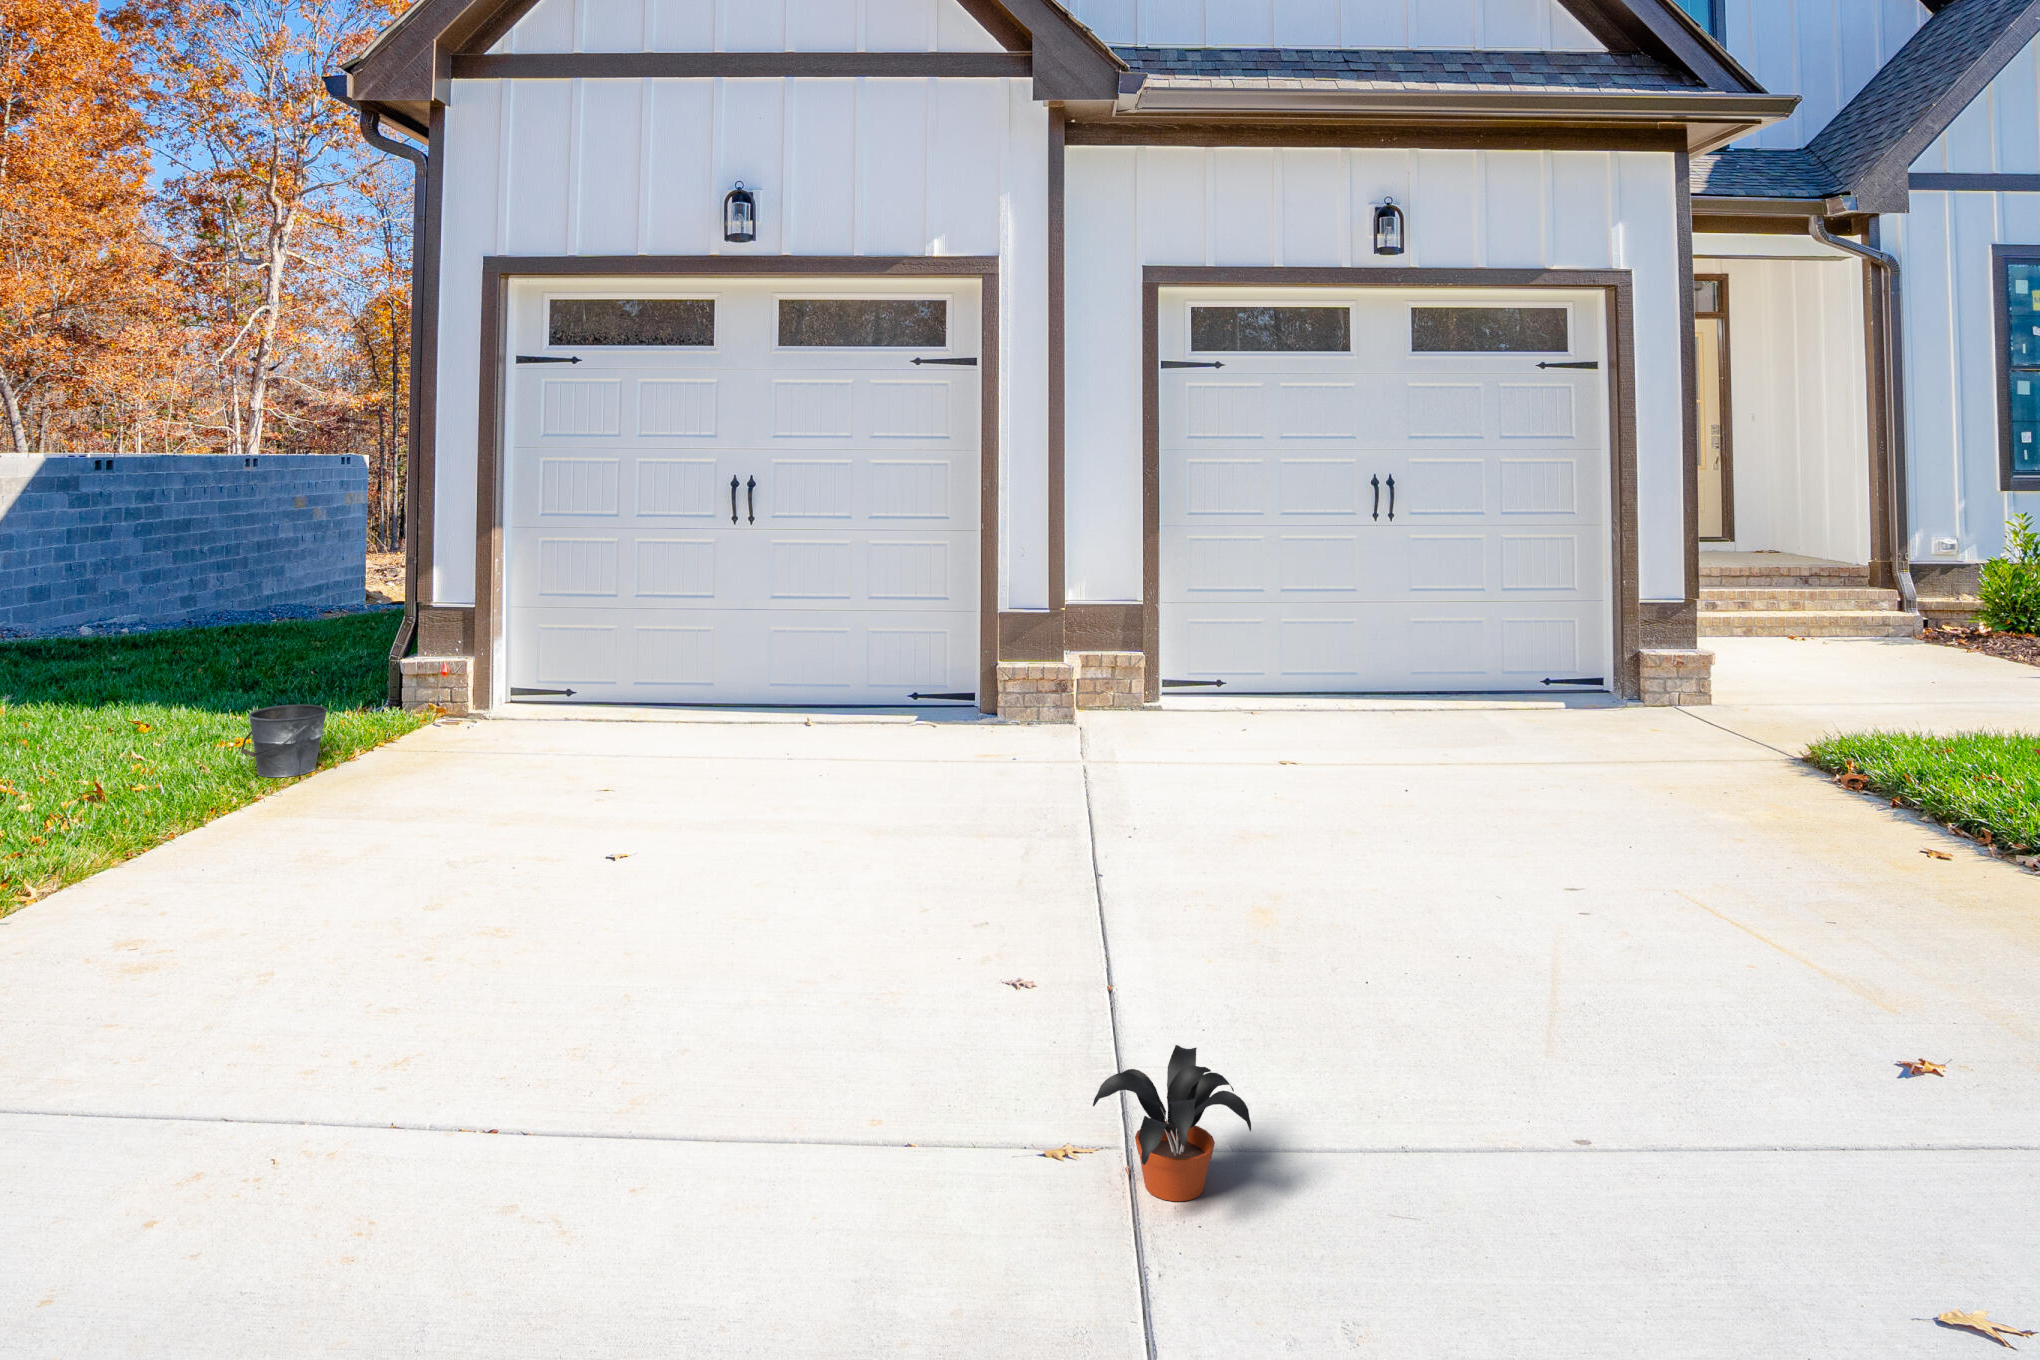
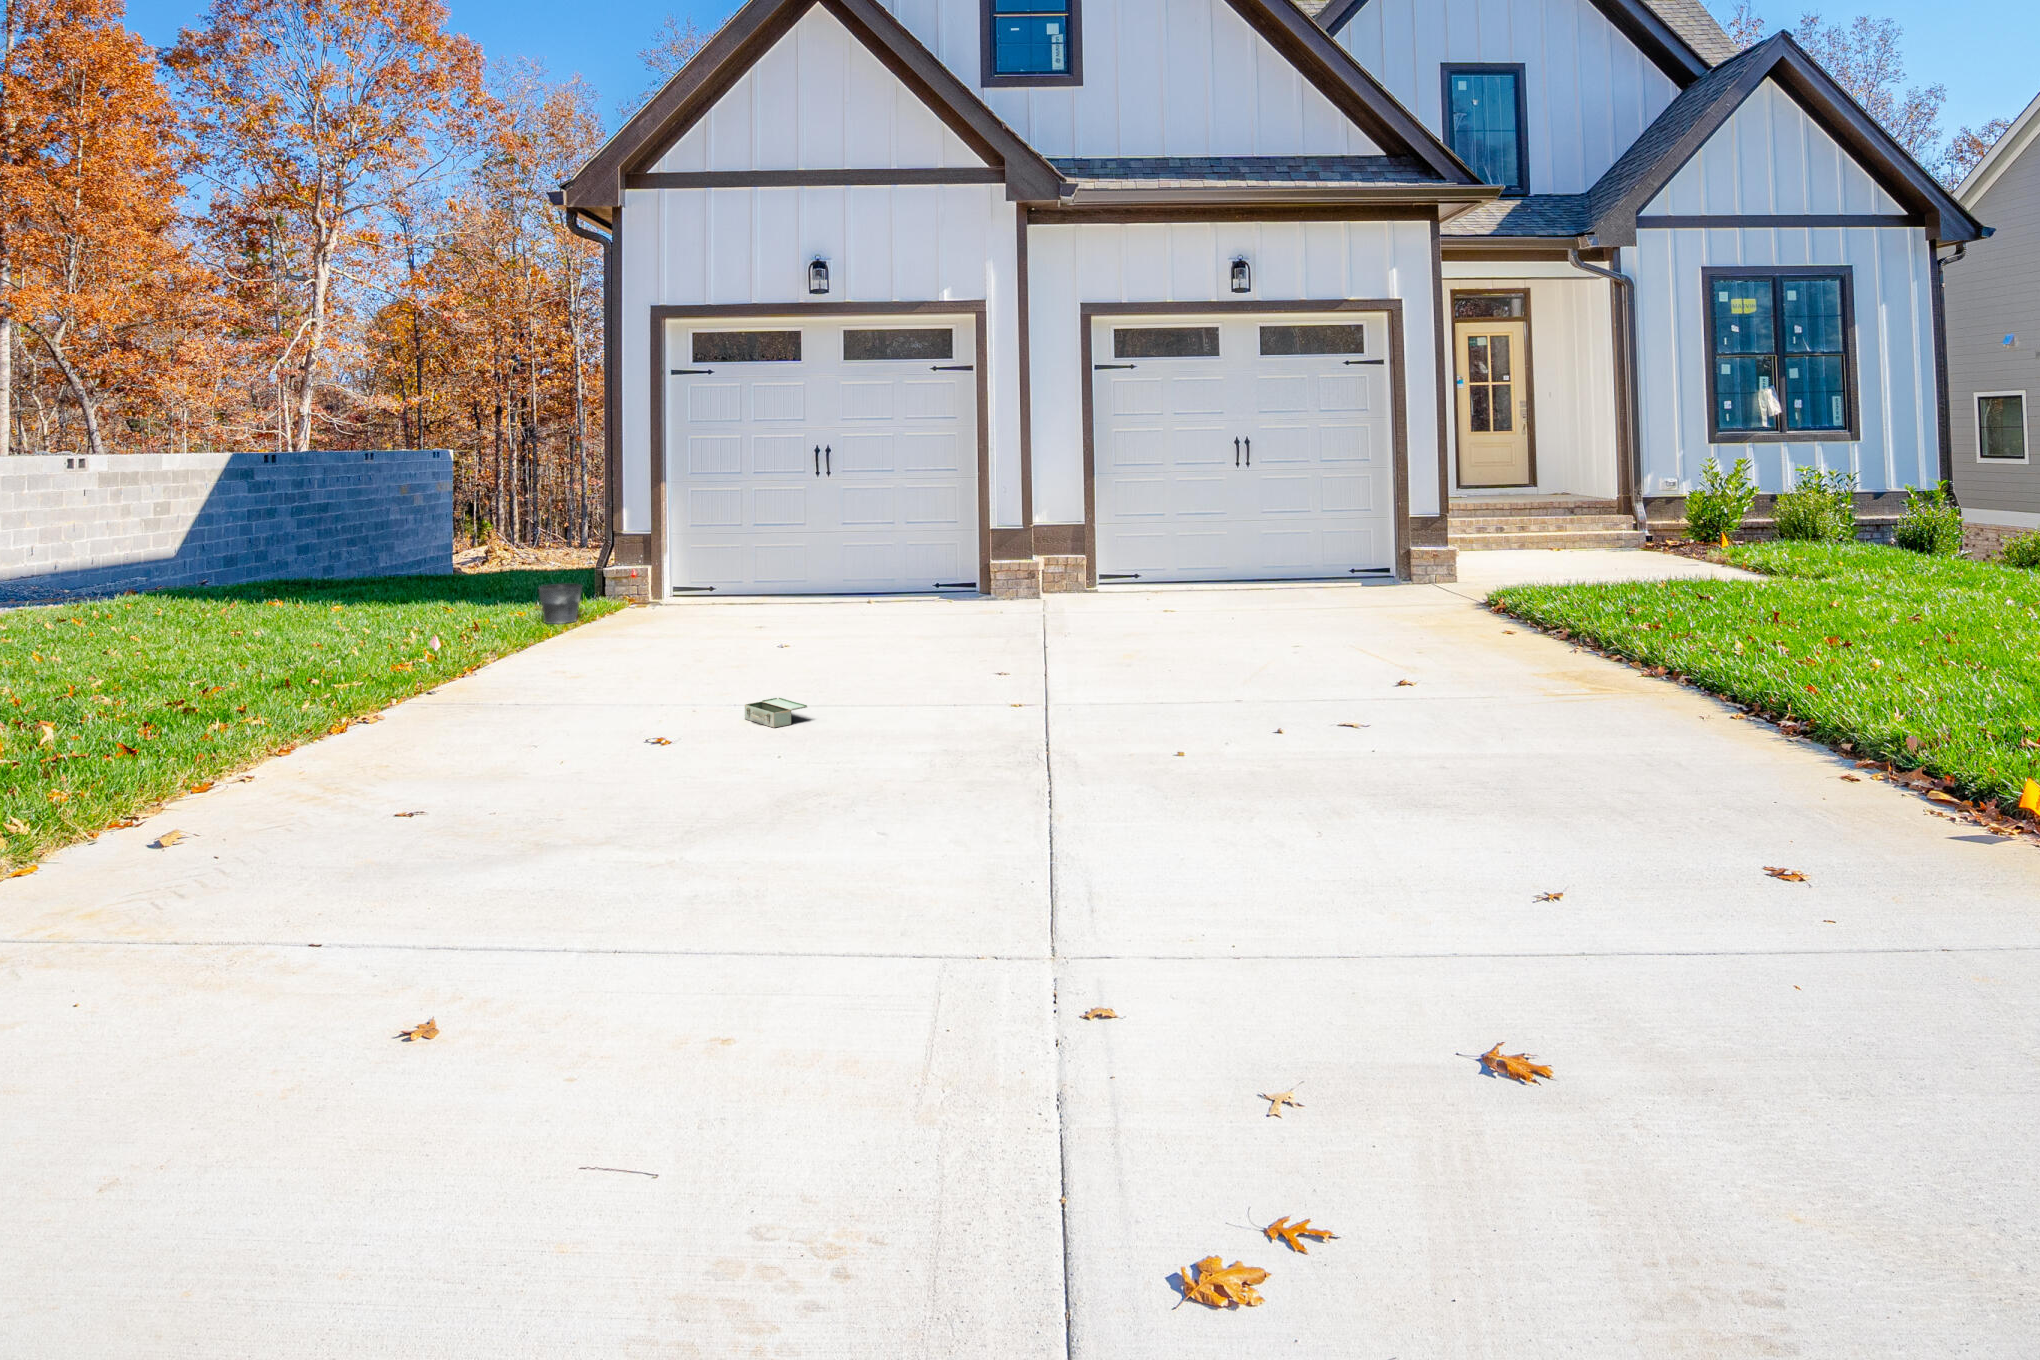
potted plant: present [1093,1045,1251,1201] -> none [1005,667,1072,725]
toolbox: none [497,1088,638,1198] -> present [745,698,807,728]

